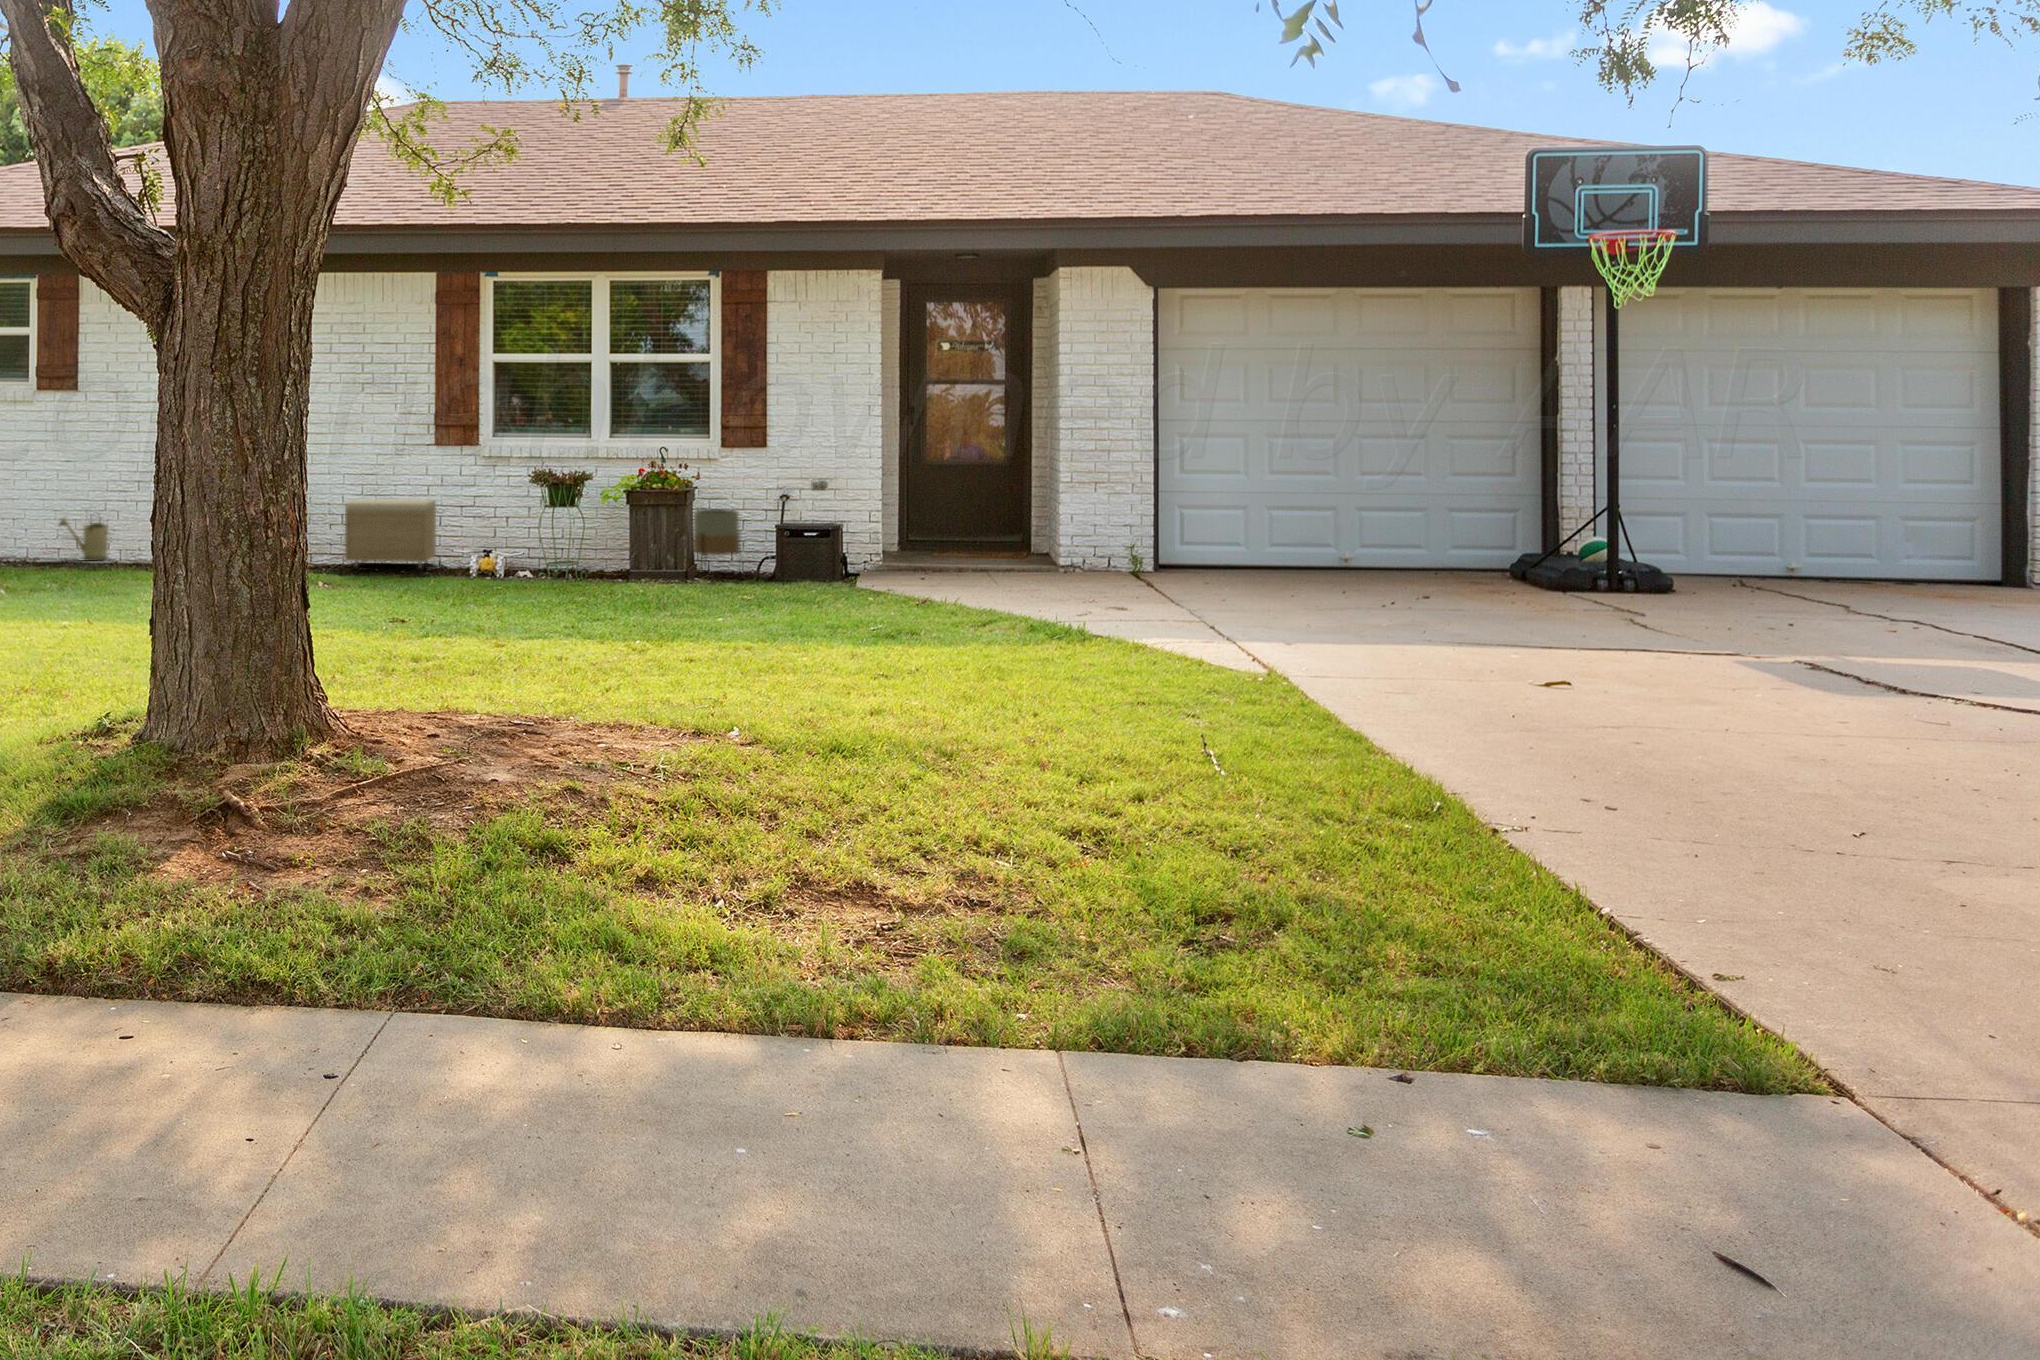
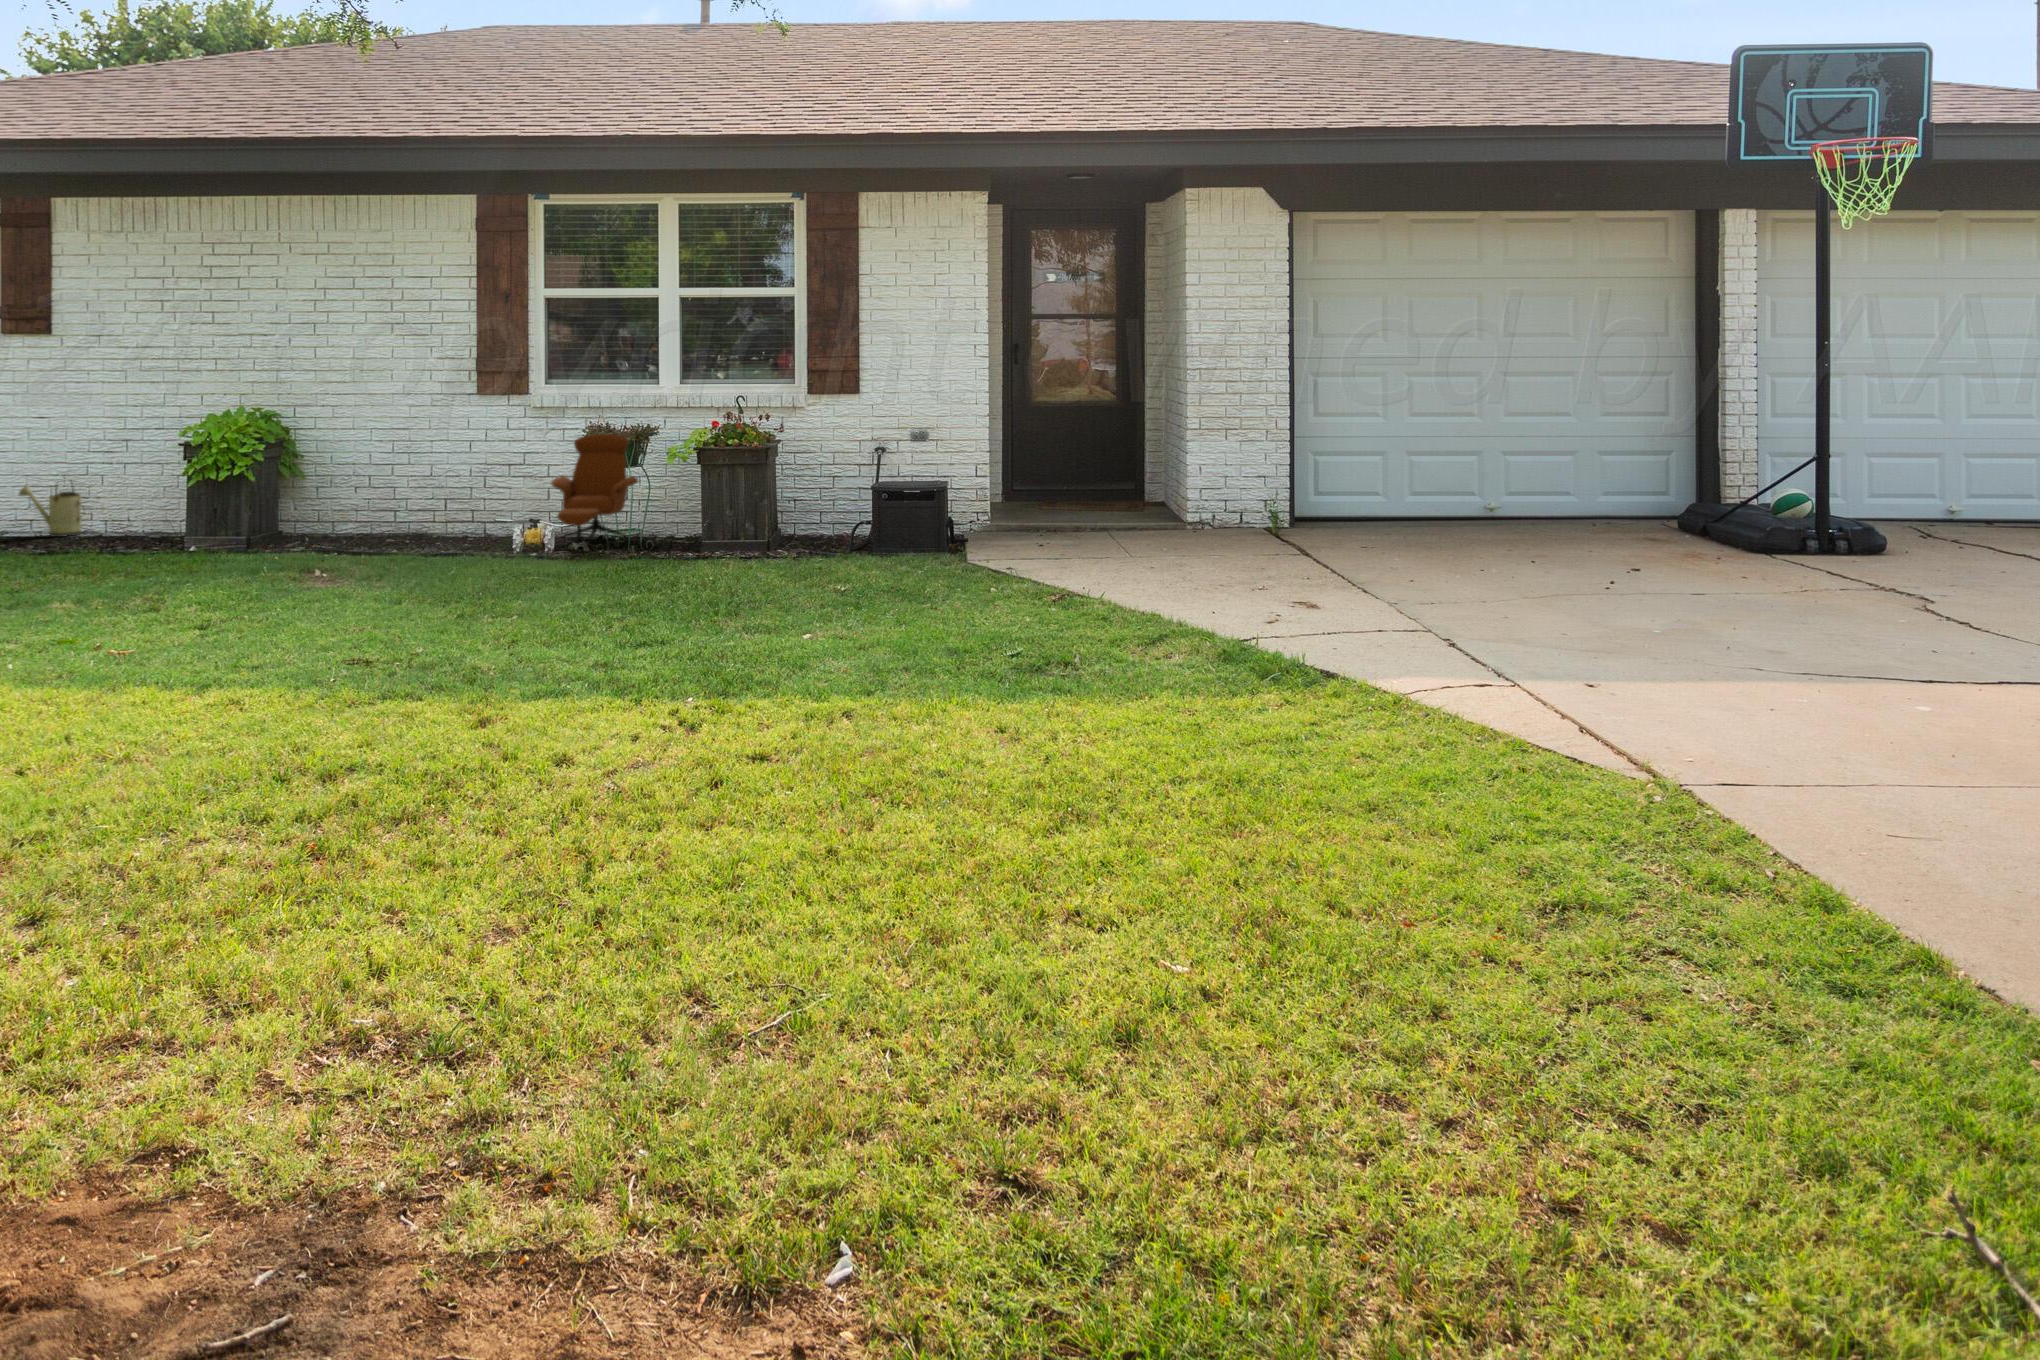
lounge chair: none [504,479,577,580] -> present [552,434,638,552]
storage bench: present [345,499,436,567] -> none [360,459,476,540]
planter: present [693,509,740,567] -> none [773,467,828,546]

